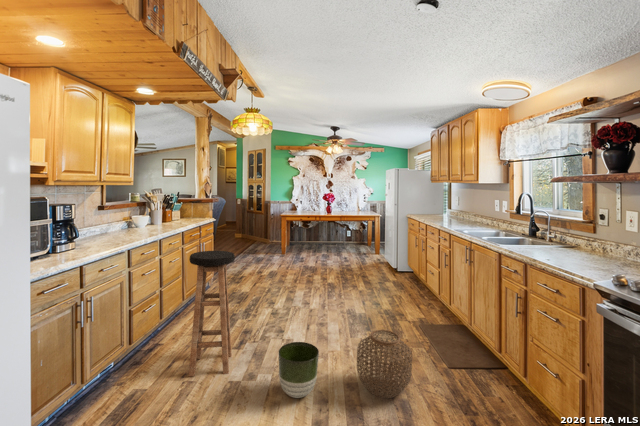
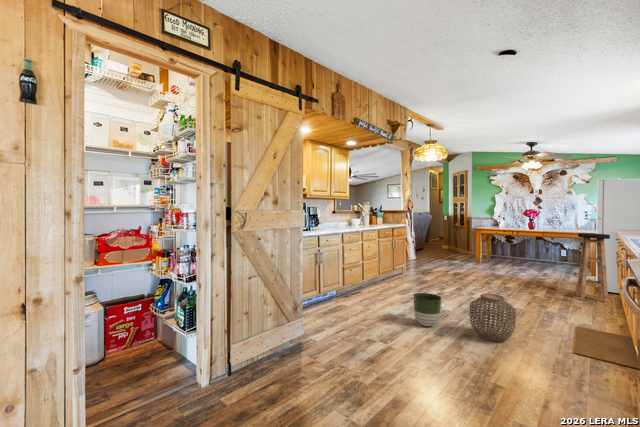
bar stool: present [189,251,235,377] -> present [576,233,610,303]

